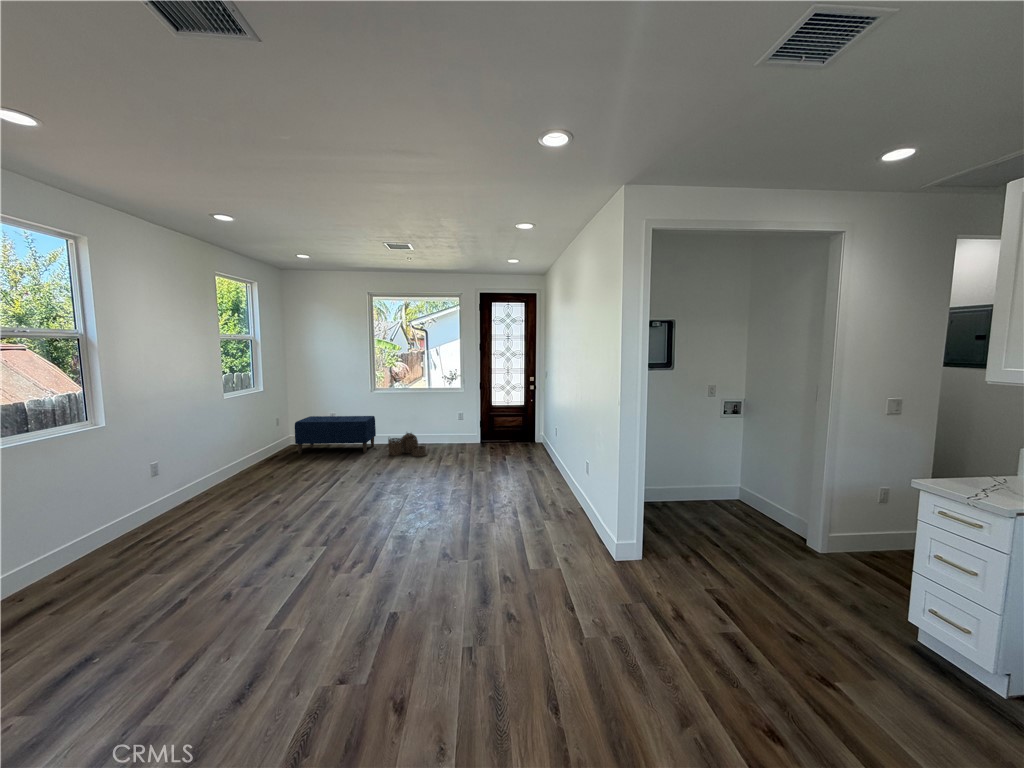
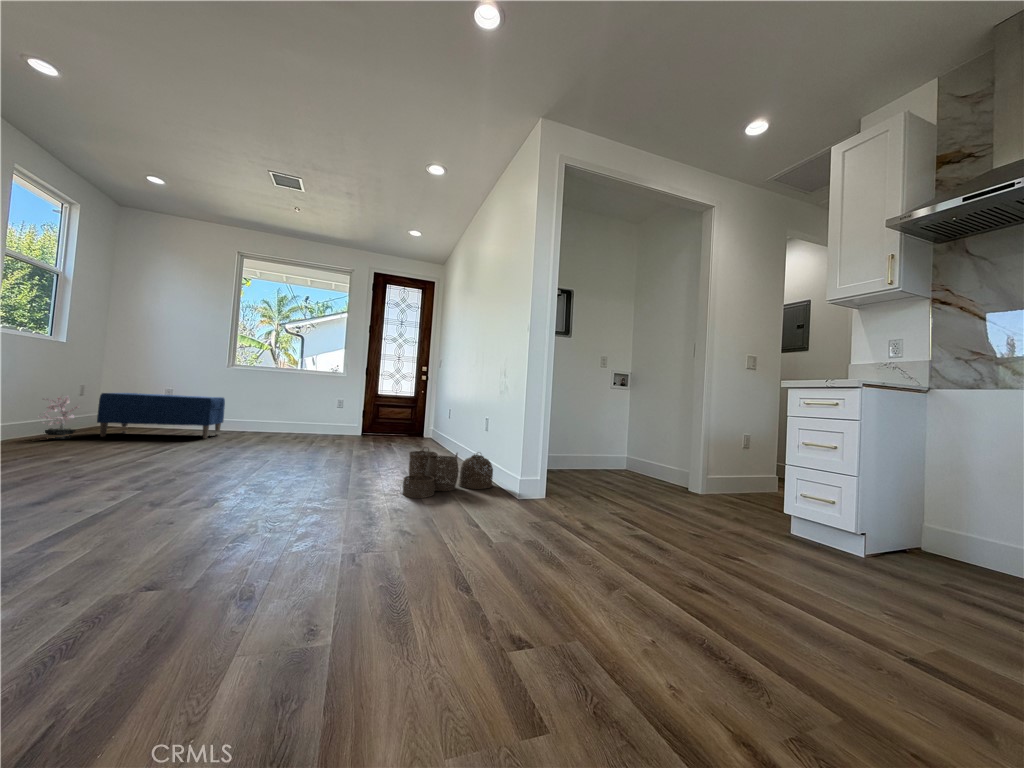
potted plant: none [253,426,285,461] -> present [38,396,80,439]
woven basket: present [388,433,426,456] -> present [403,449,493,498]

